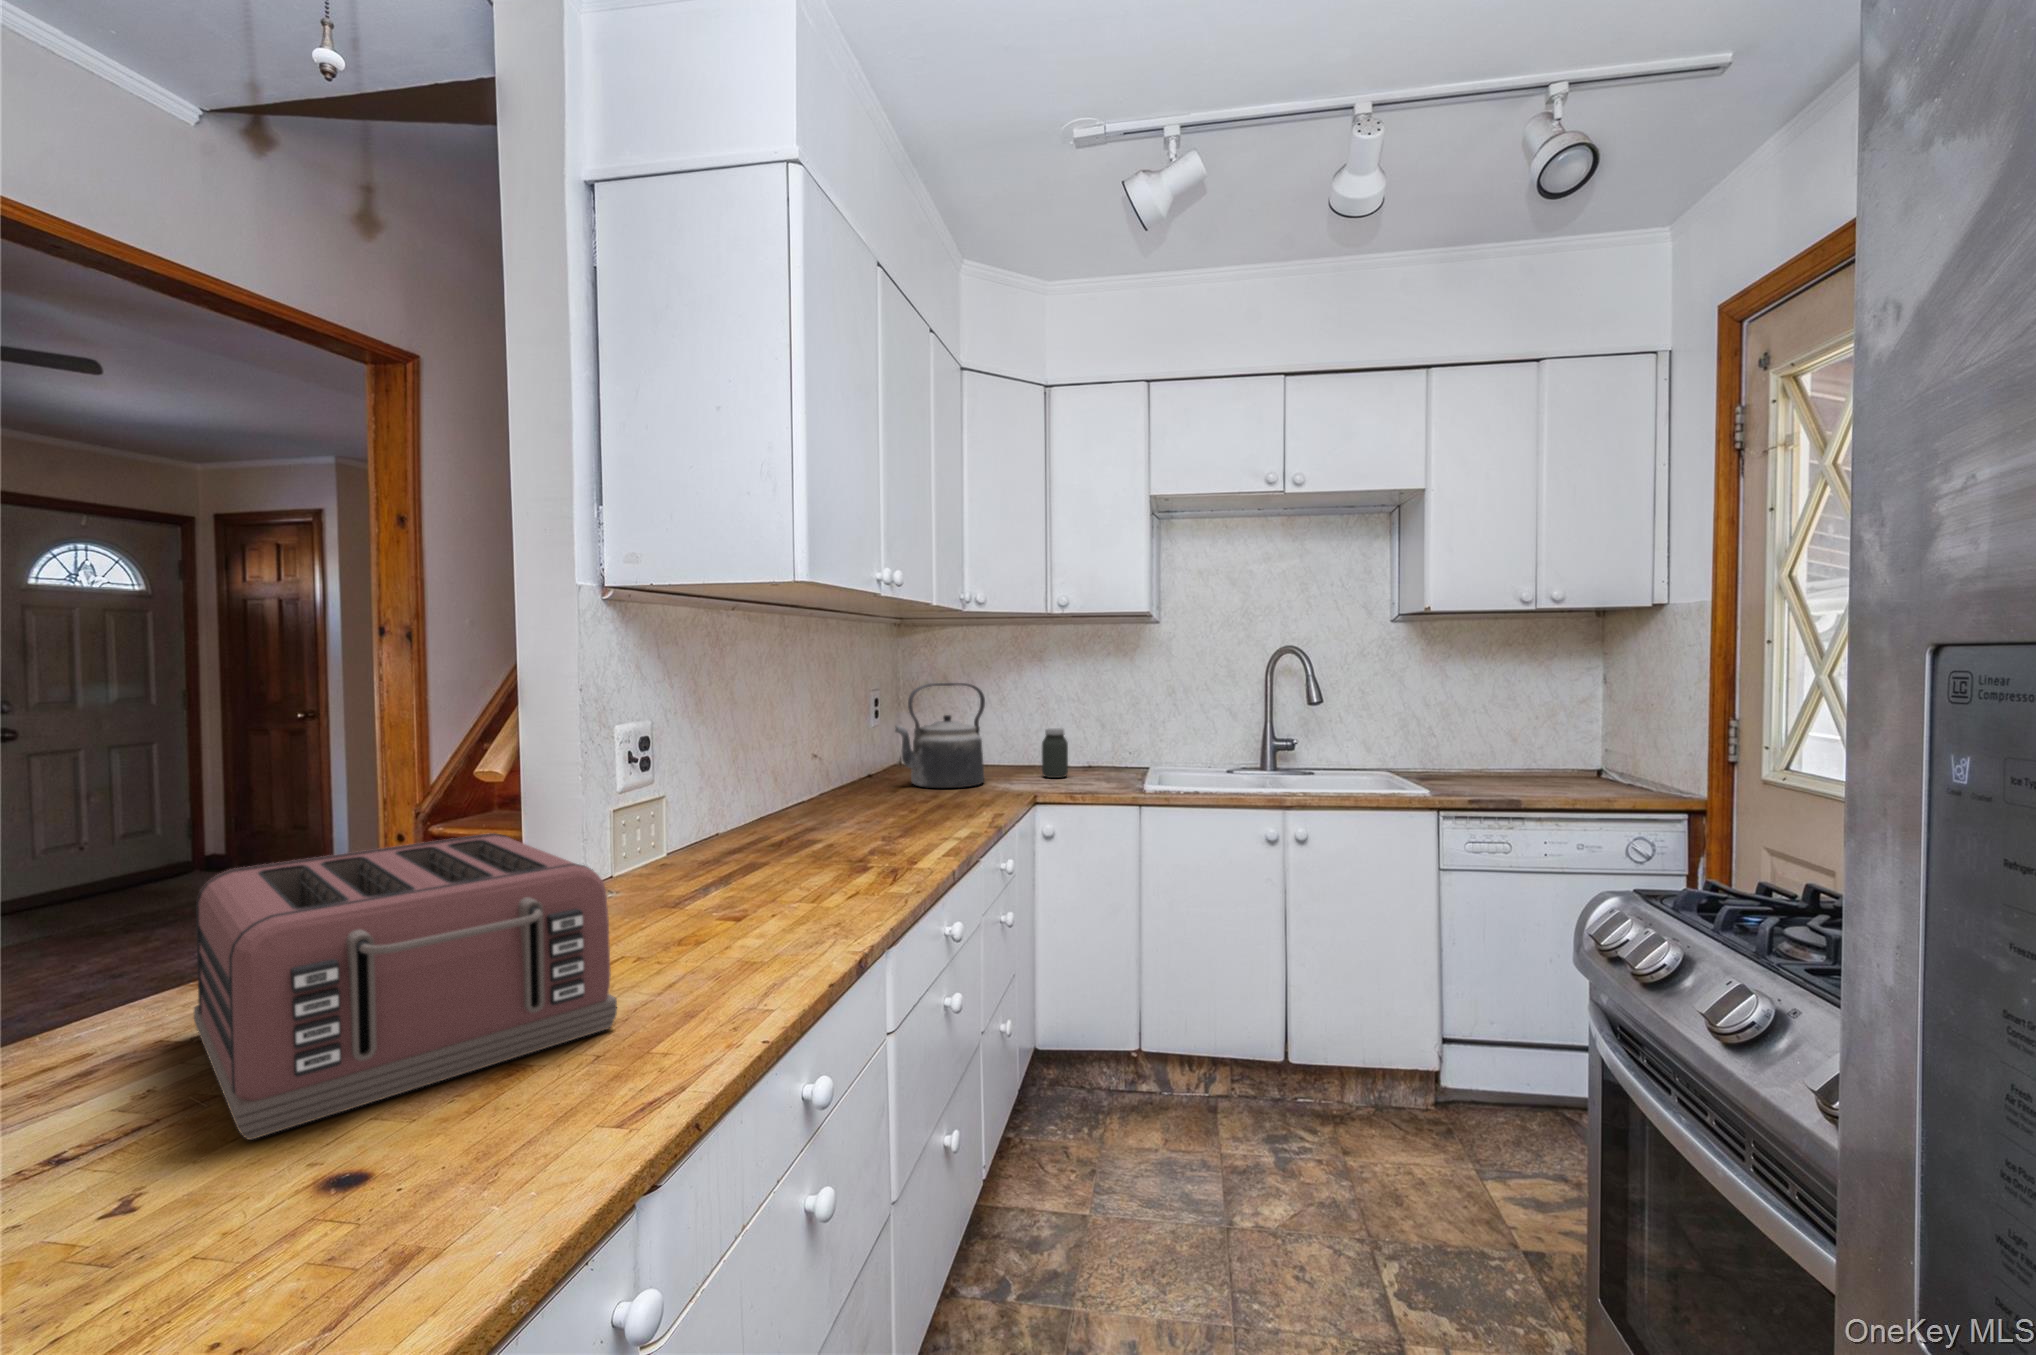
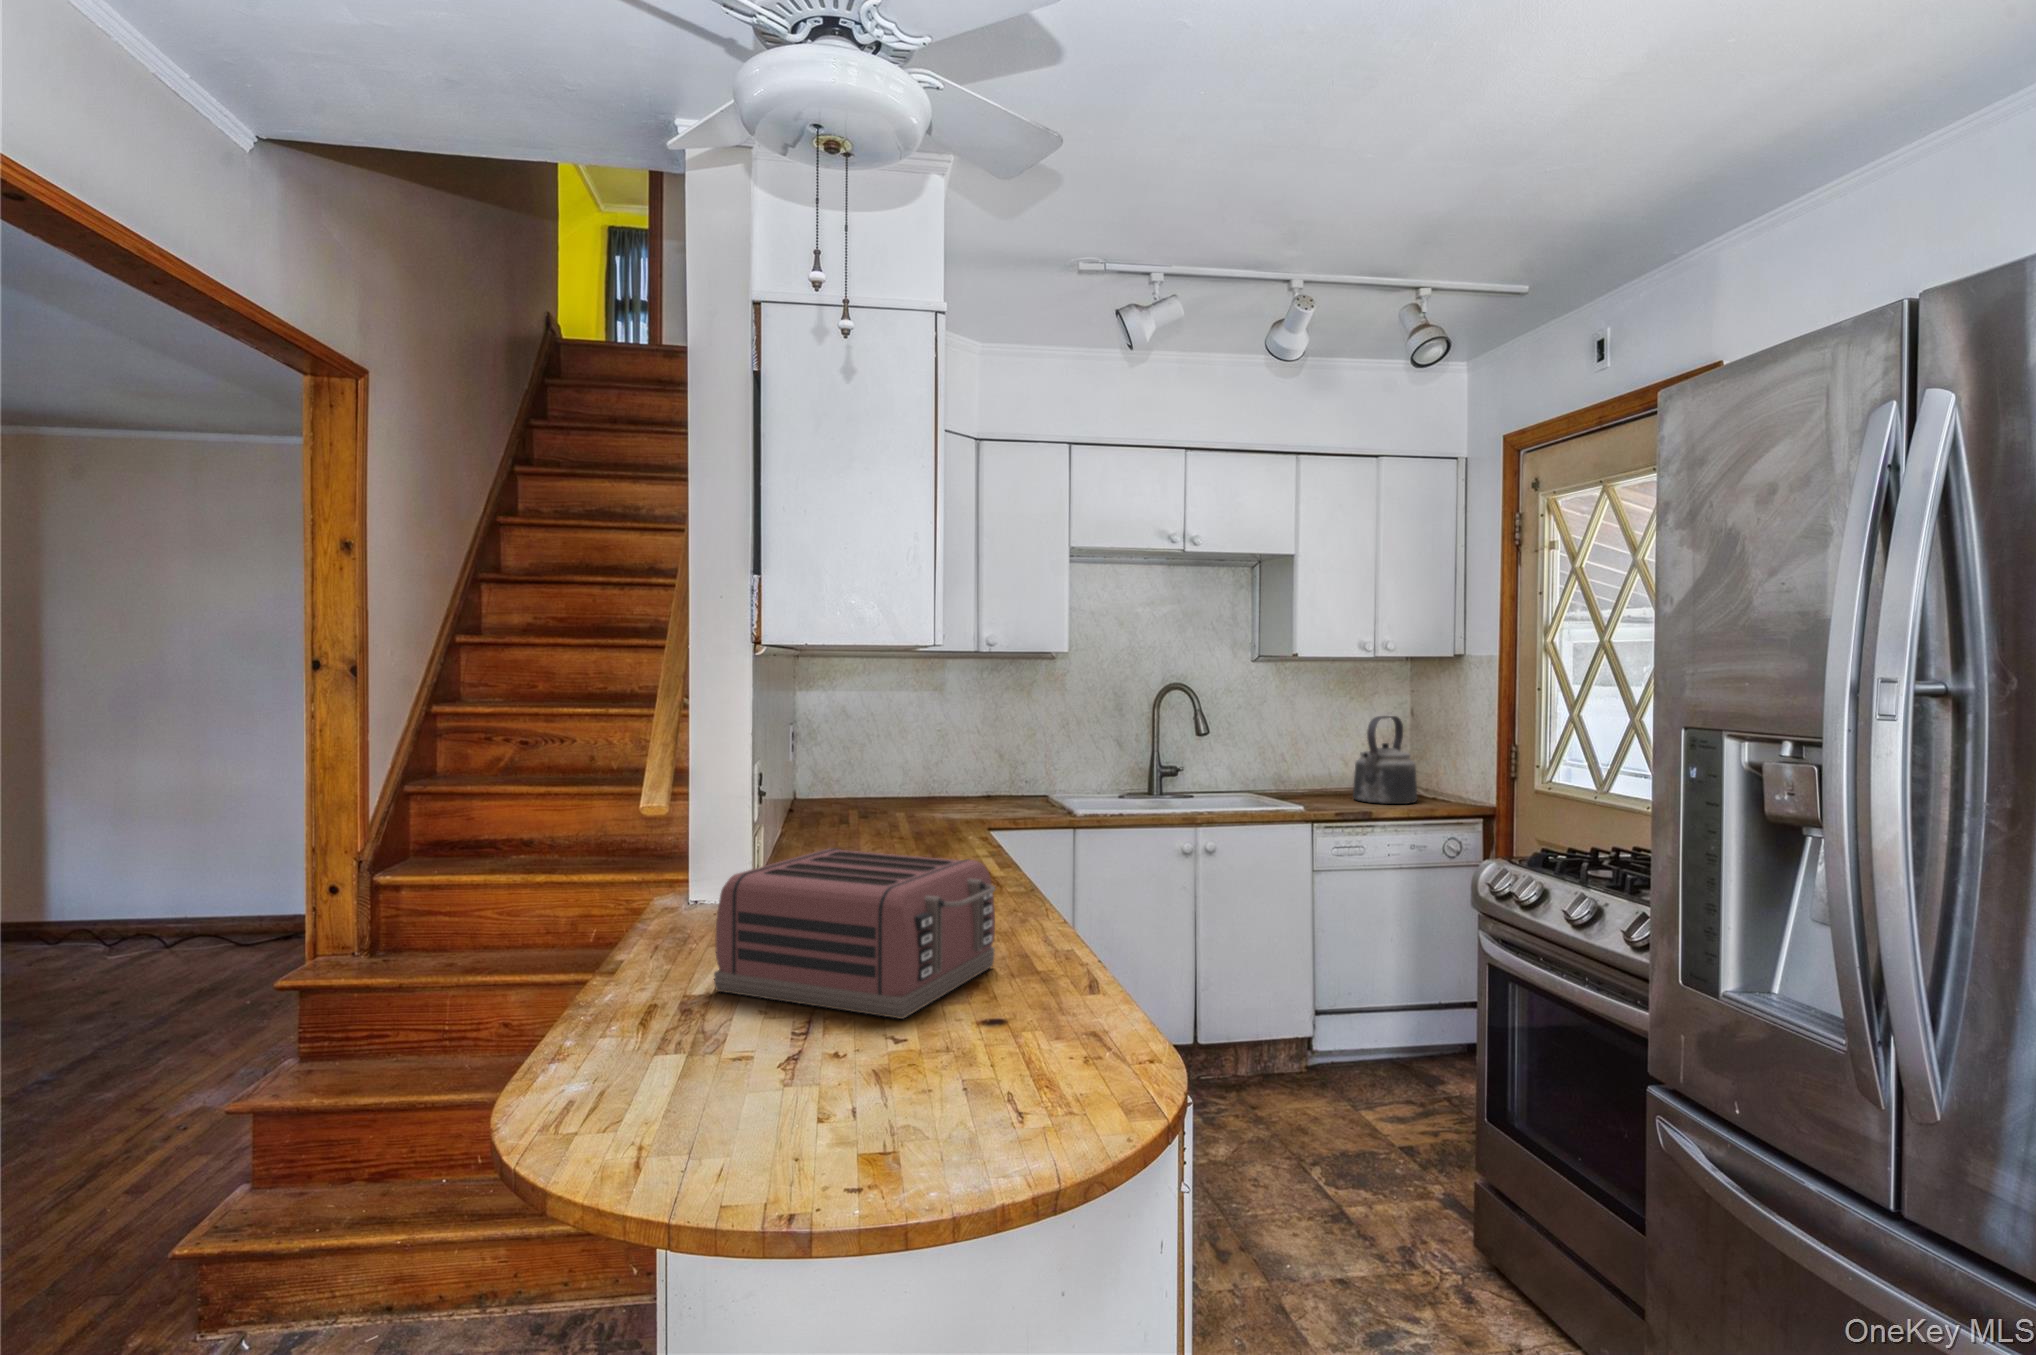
kettle: present [895,683,985,788] -> present [1353,716,1417,804]
jar: present [1042,728,1068,778] -> none [964,760,989,807]

